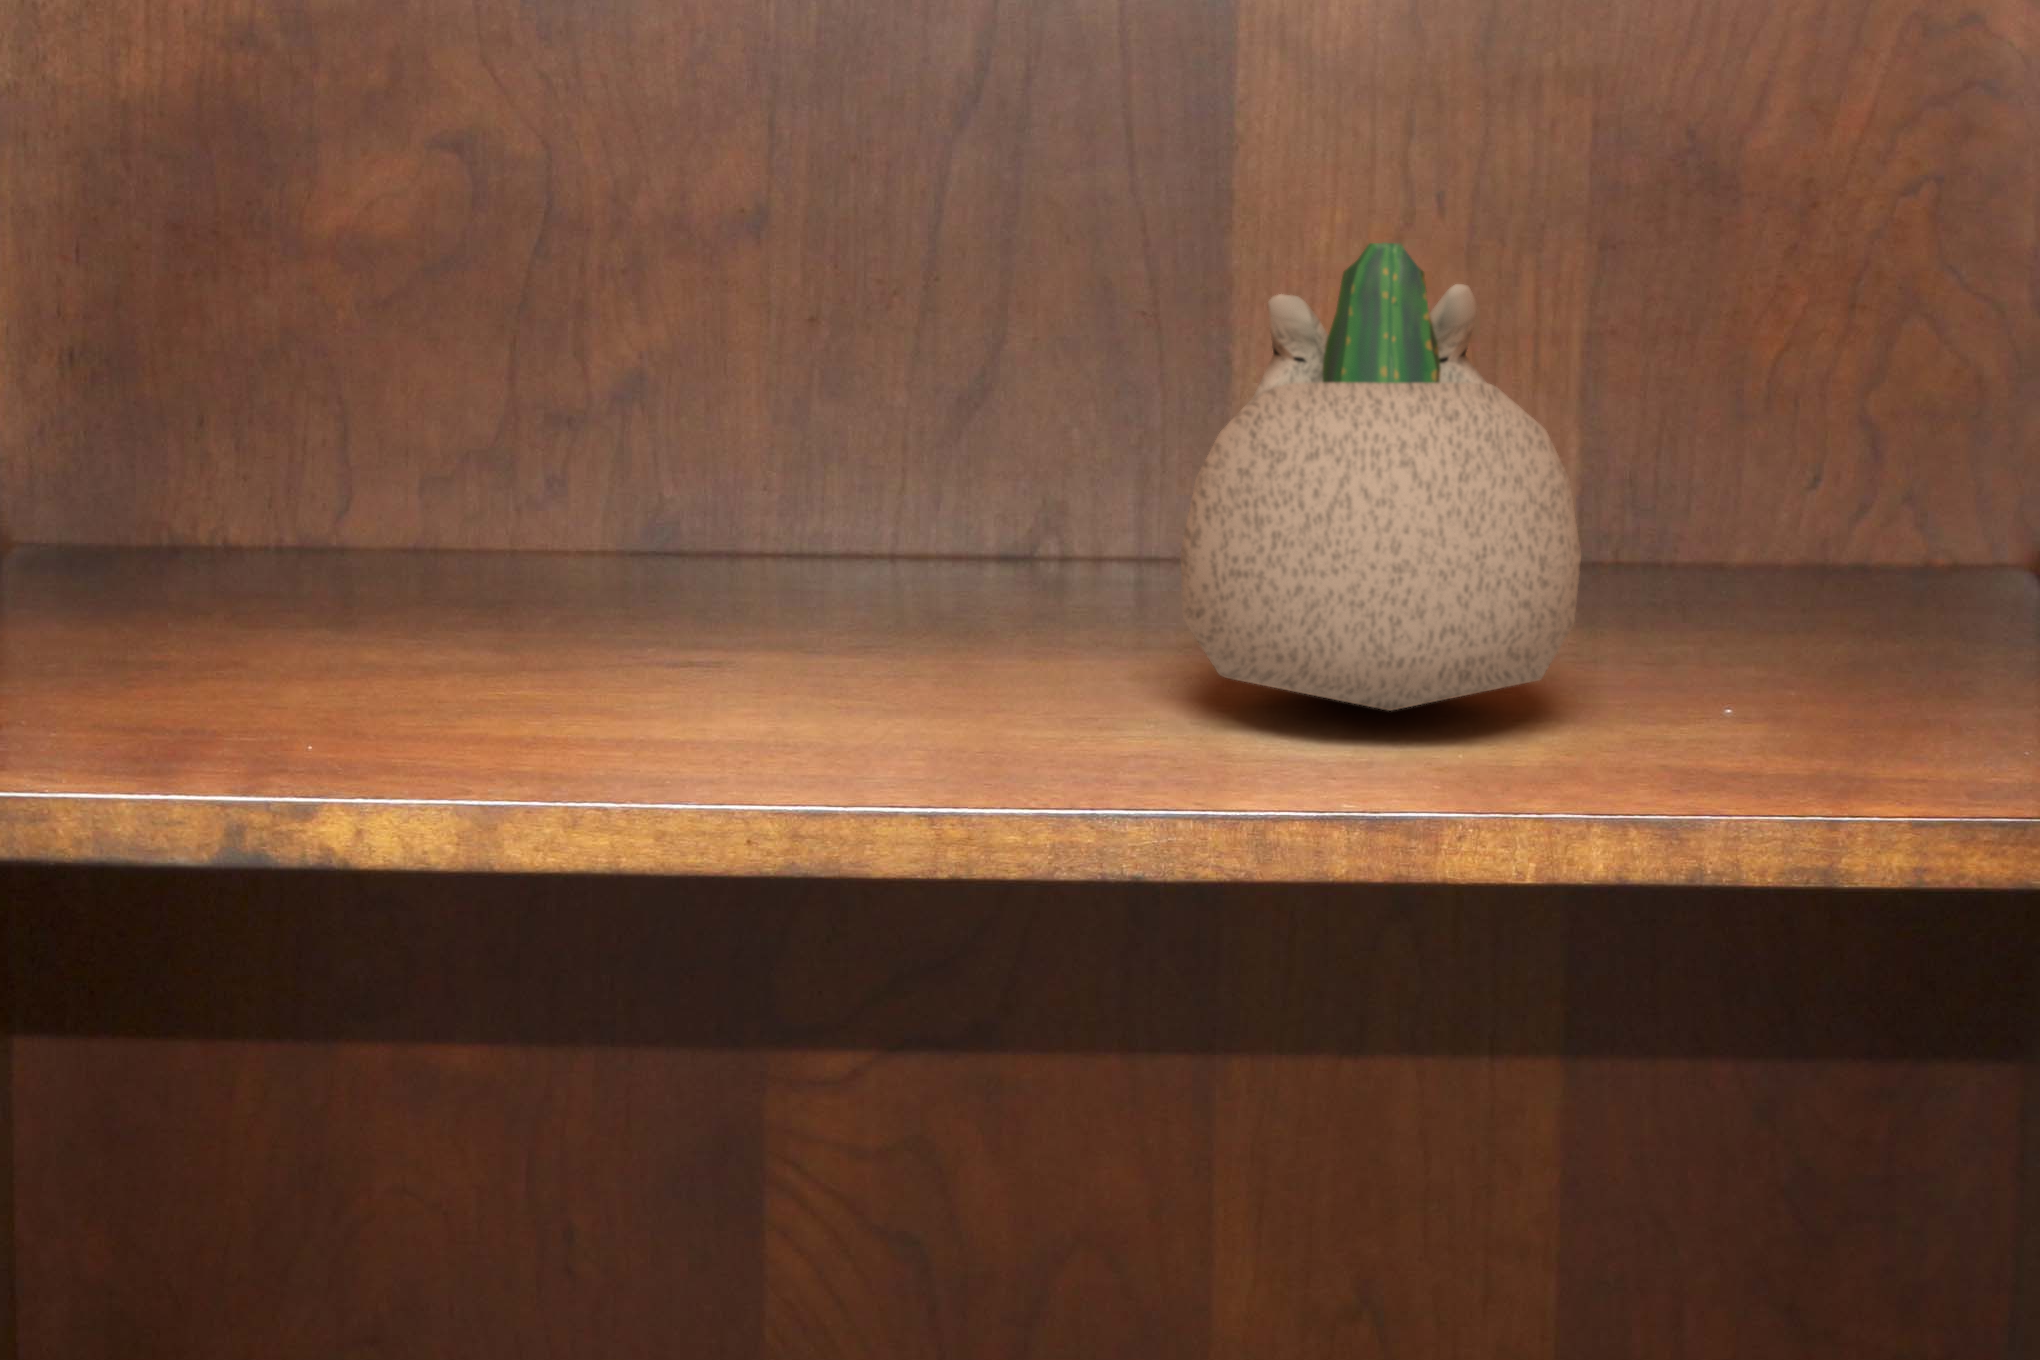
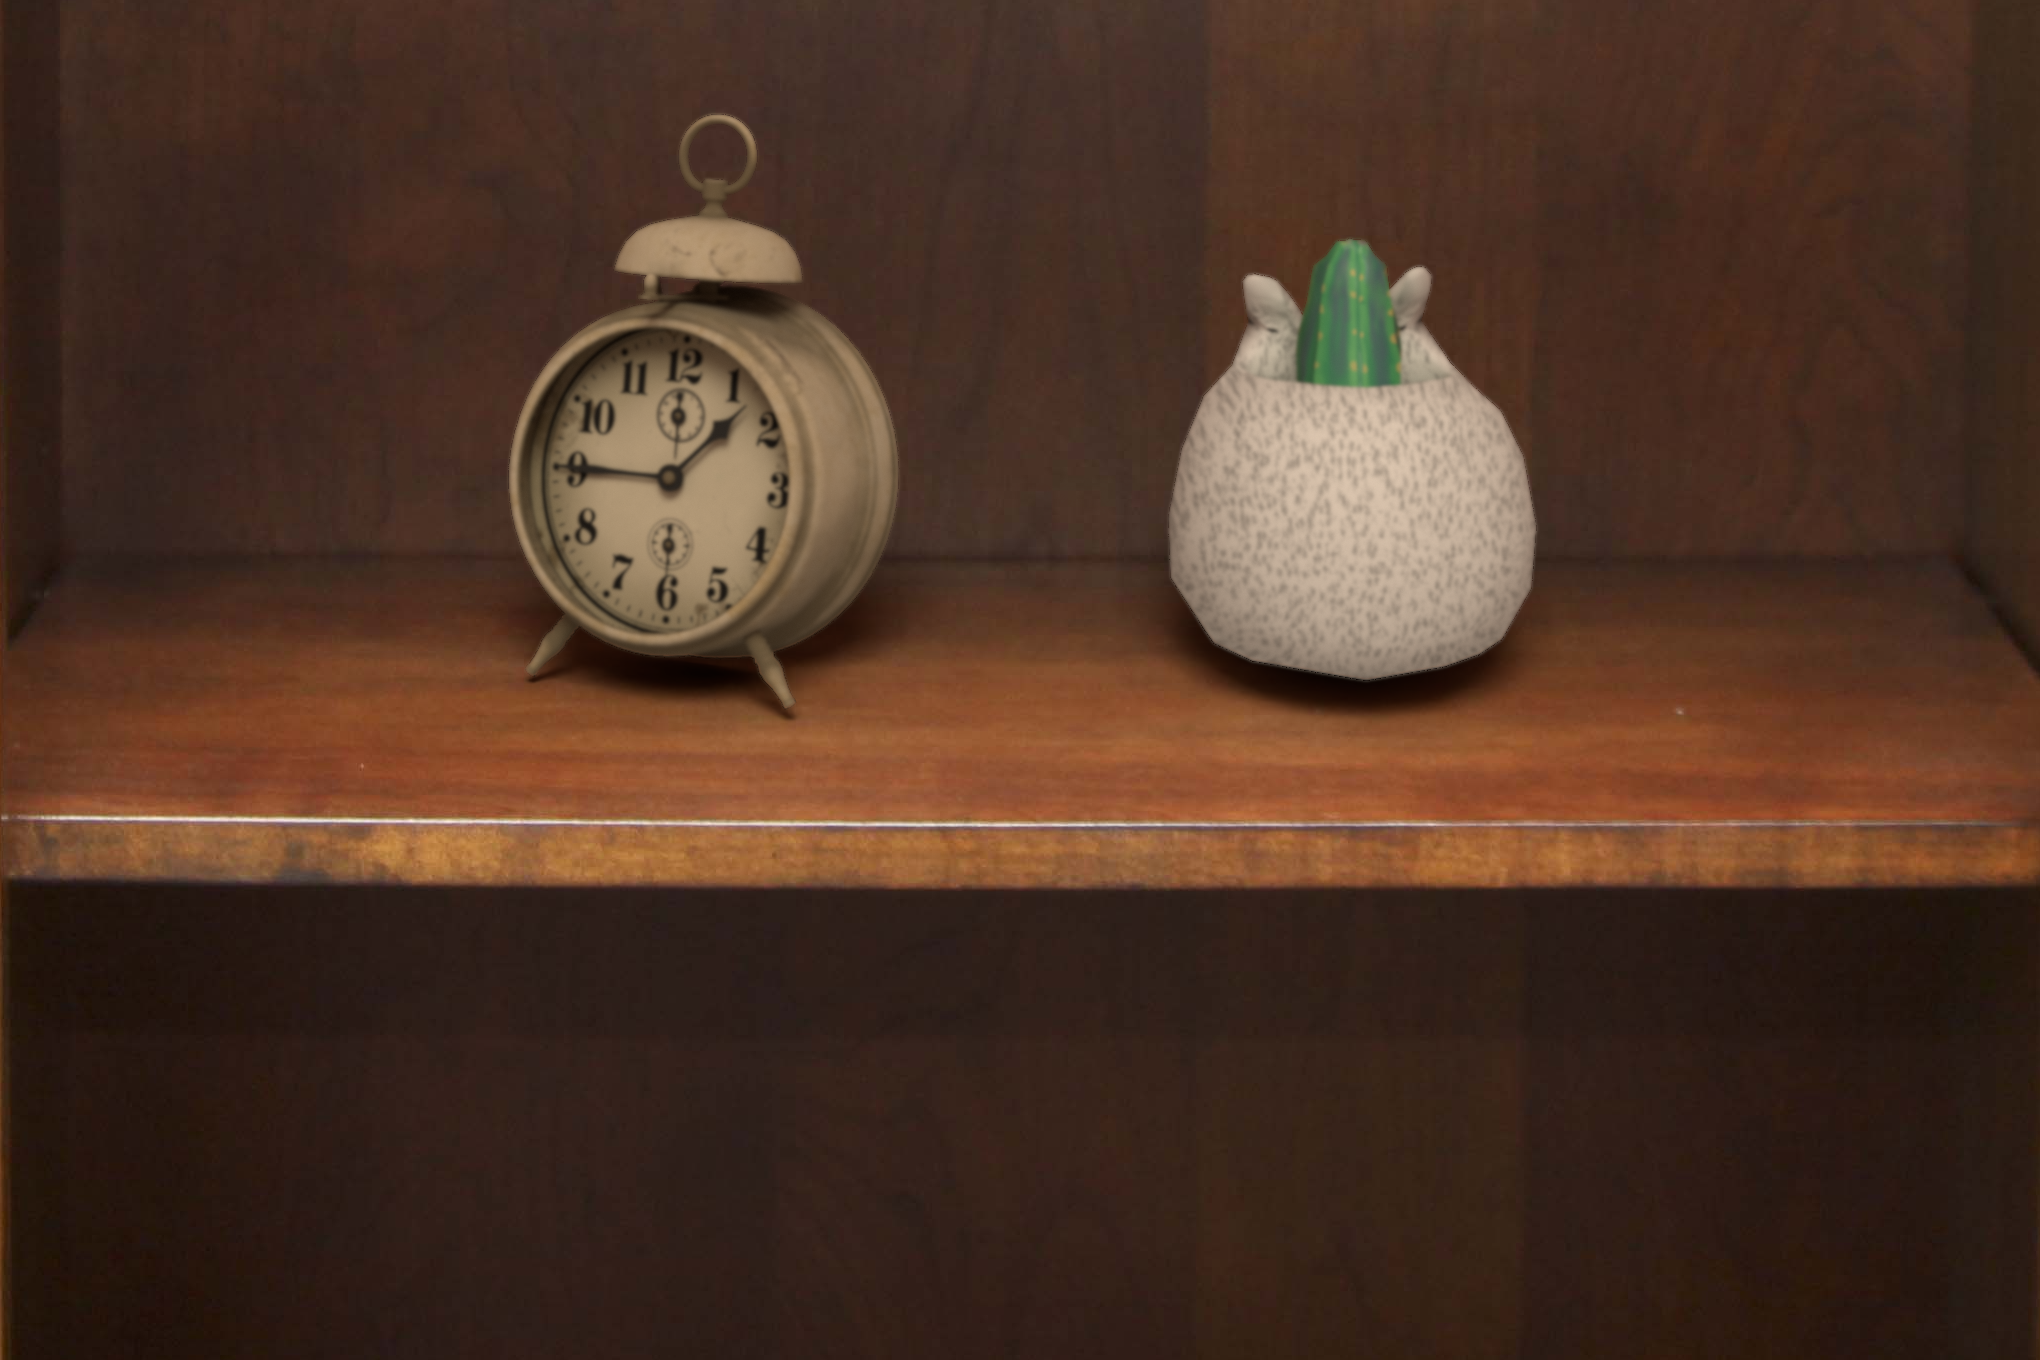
alarm clock: none [458,92,884,725] -> present [509,115,898,708]

